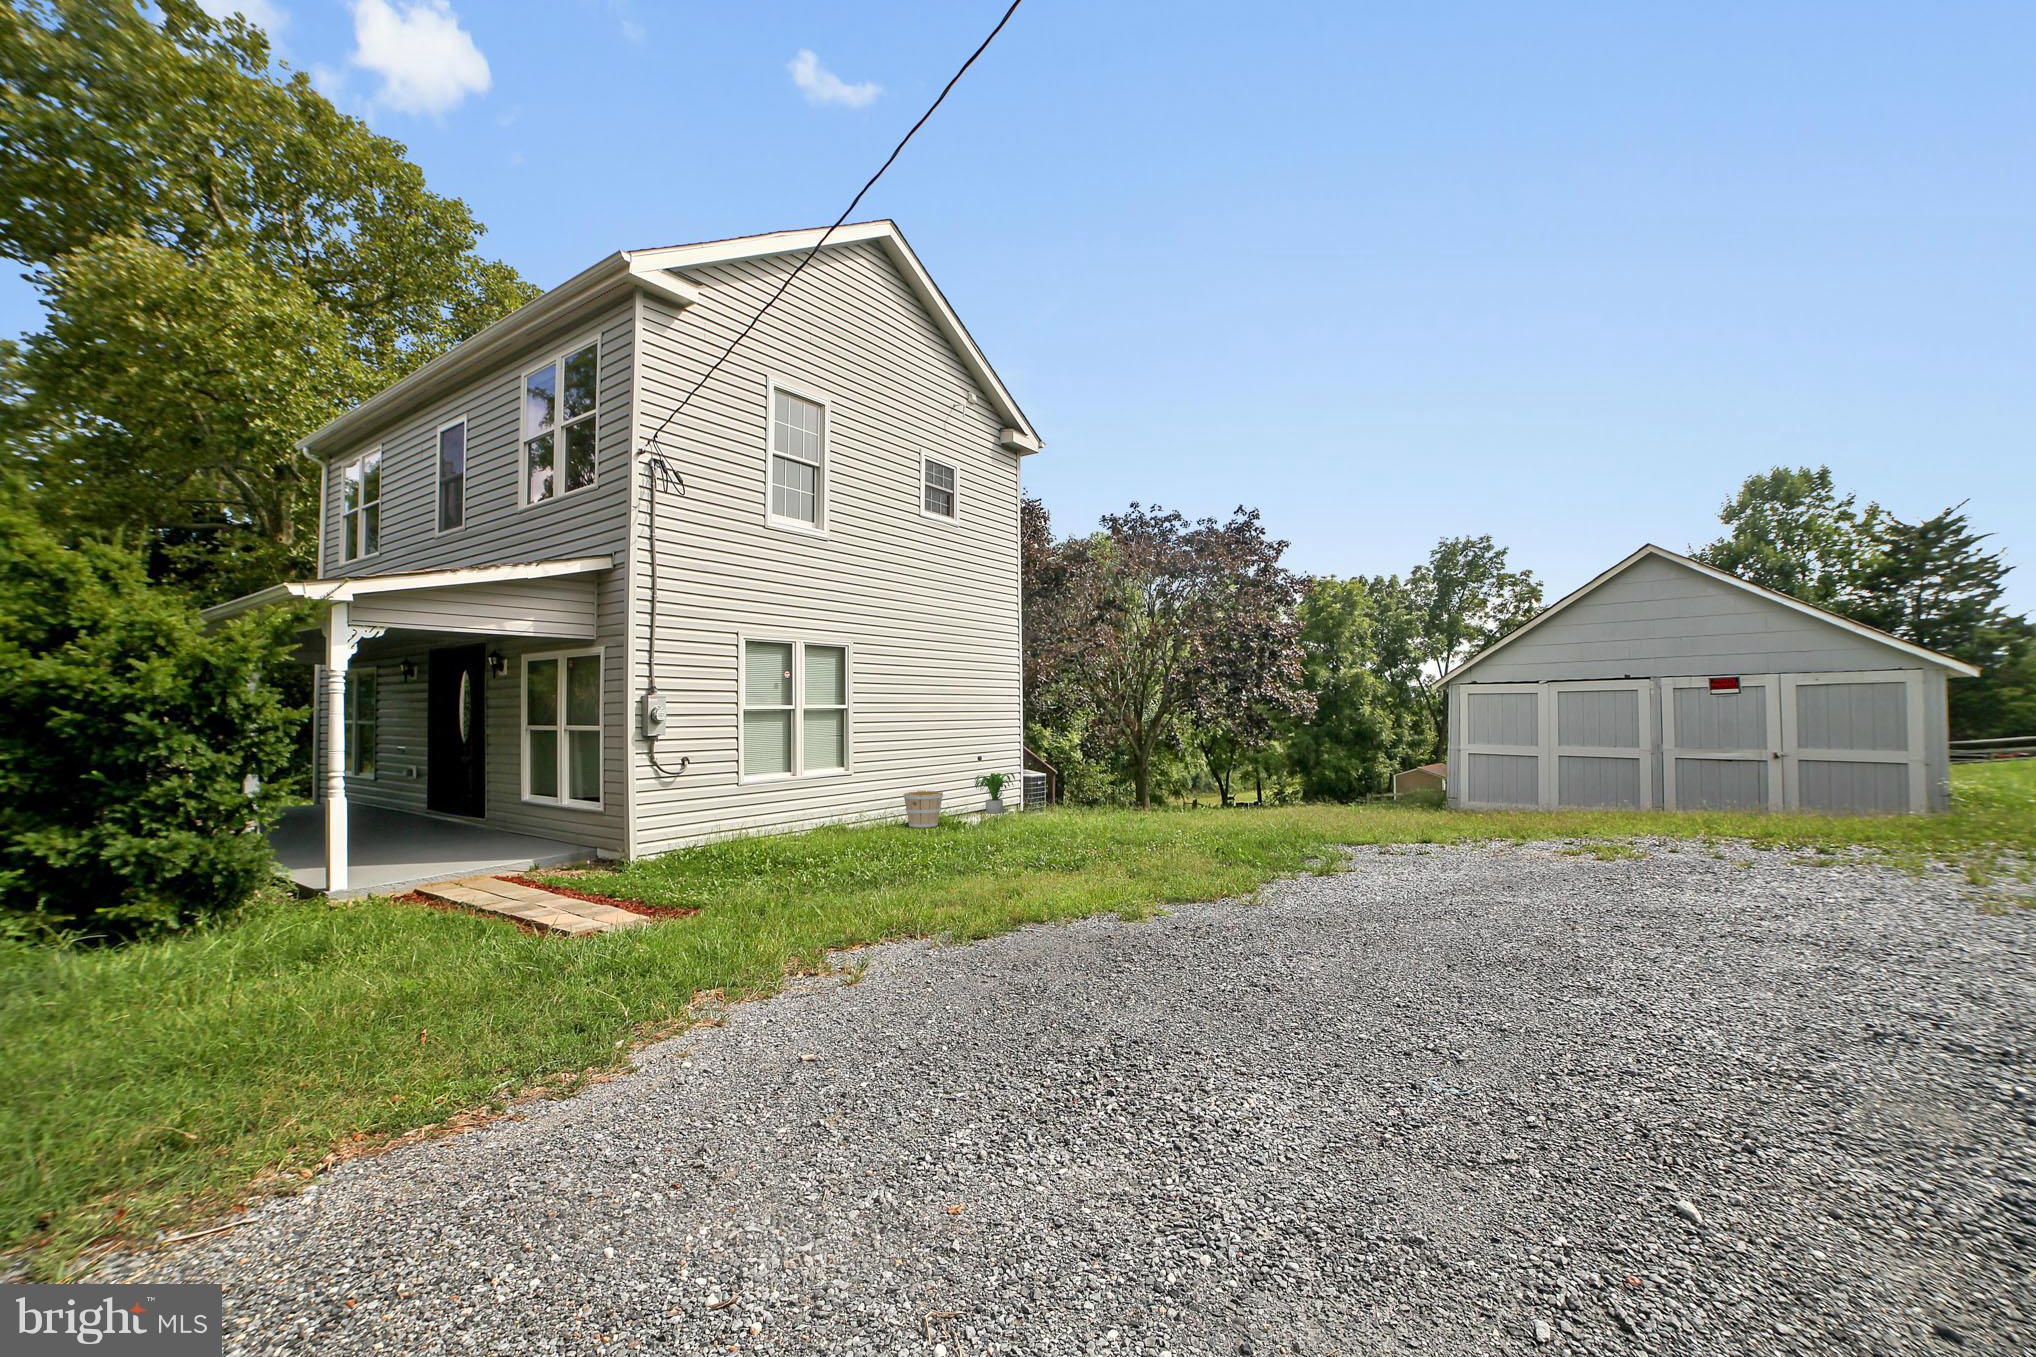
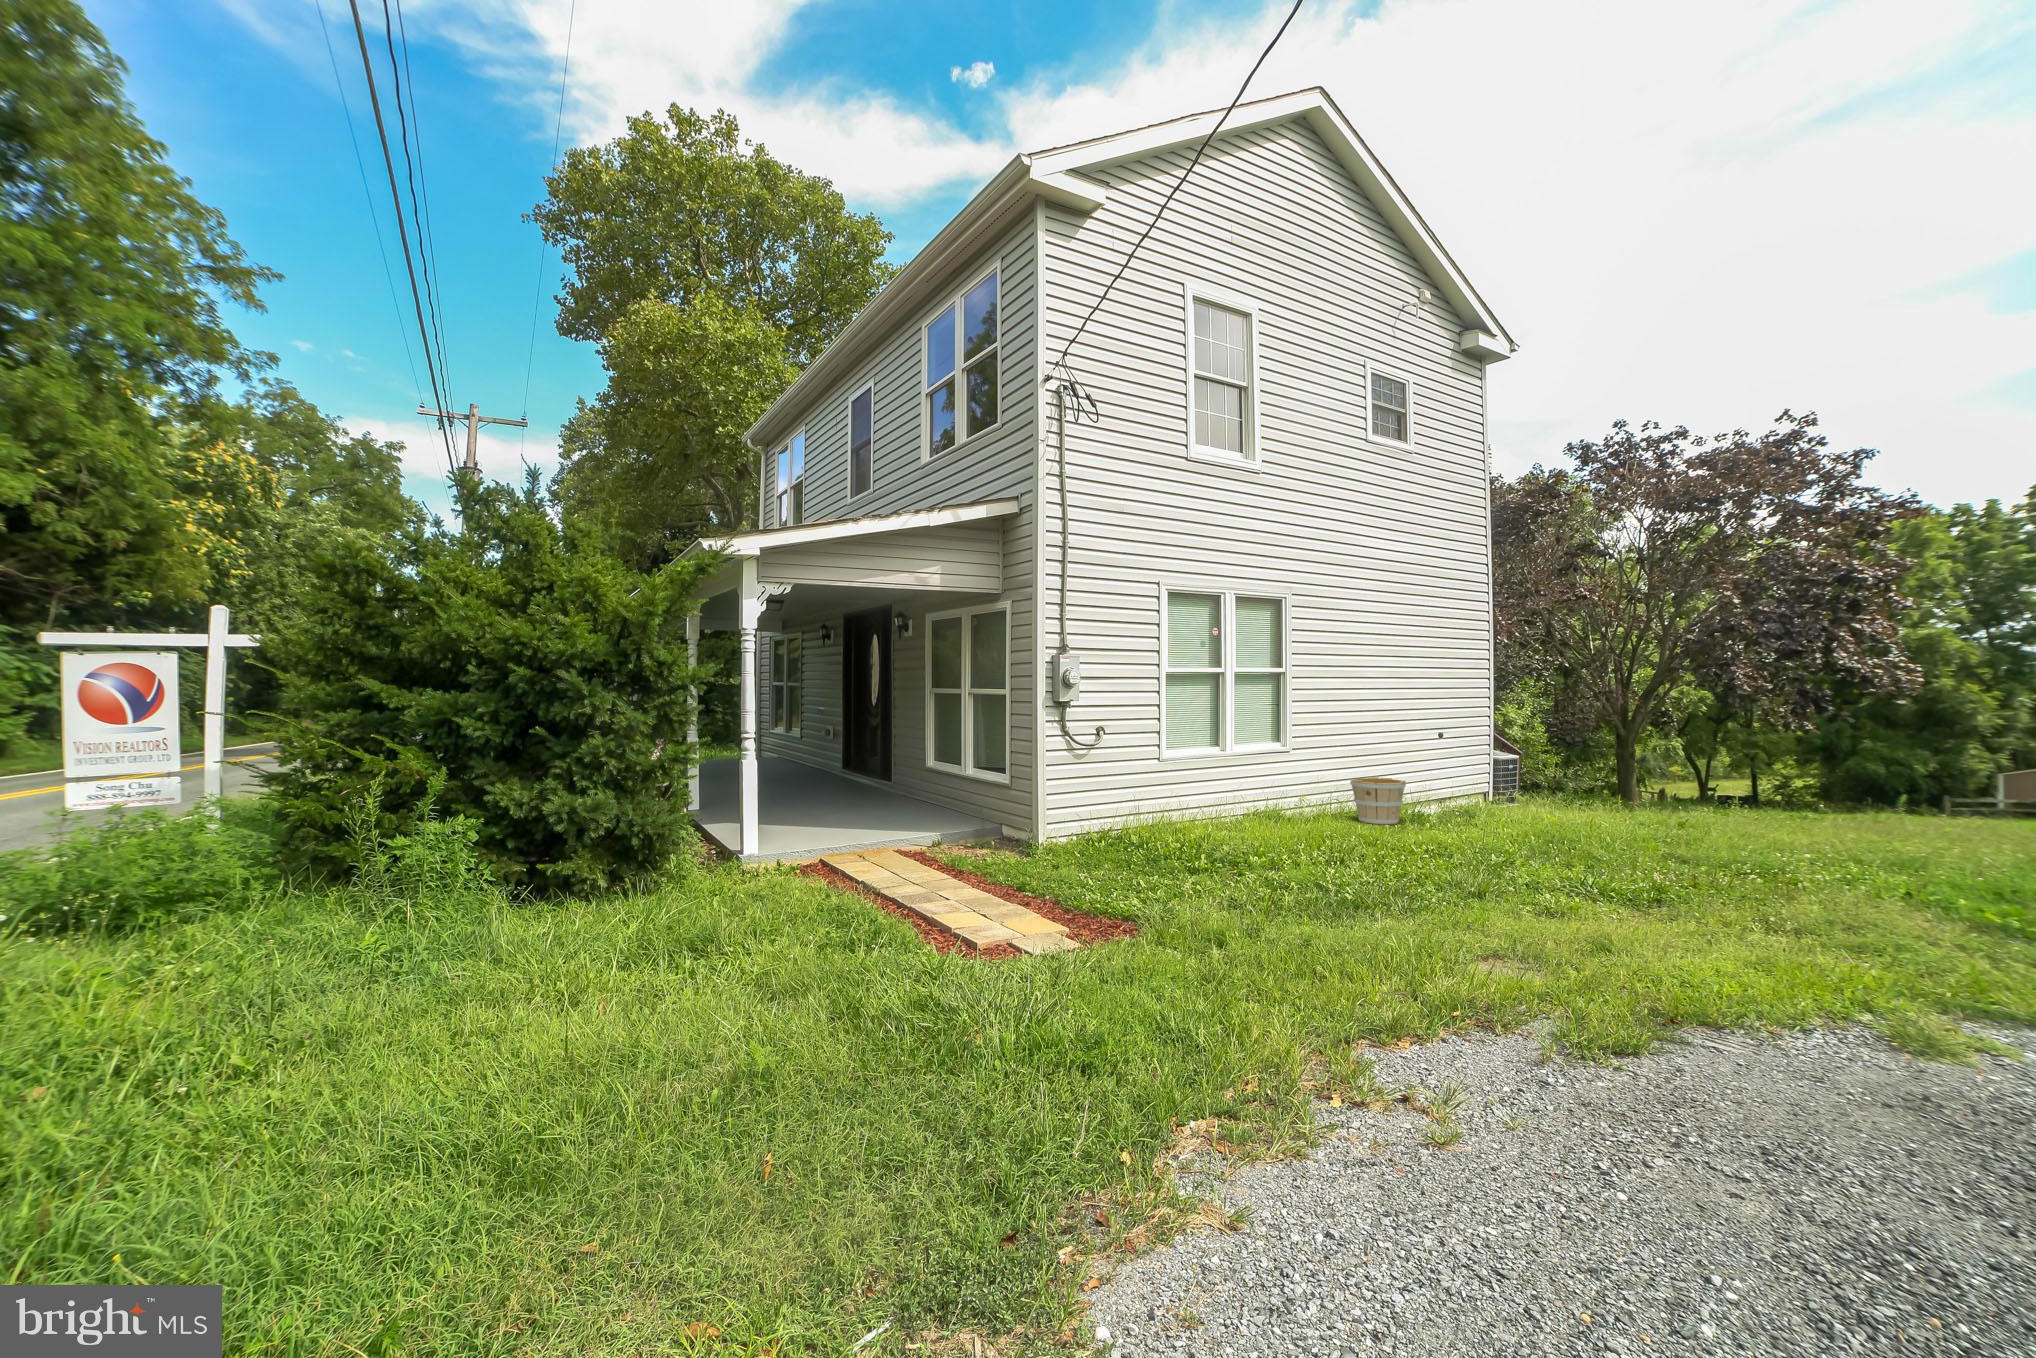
potted plant: present [975,773,1015,813] -> none [1435,758,1494,810]

